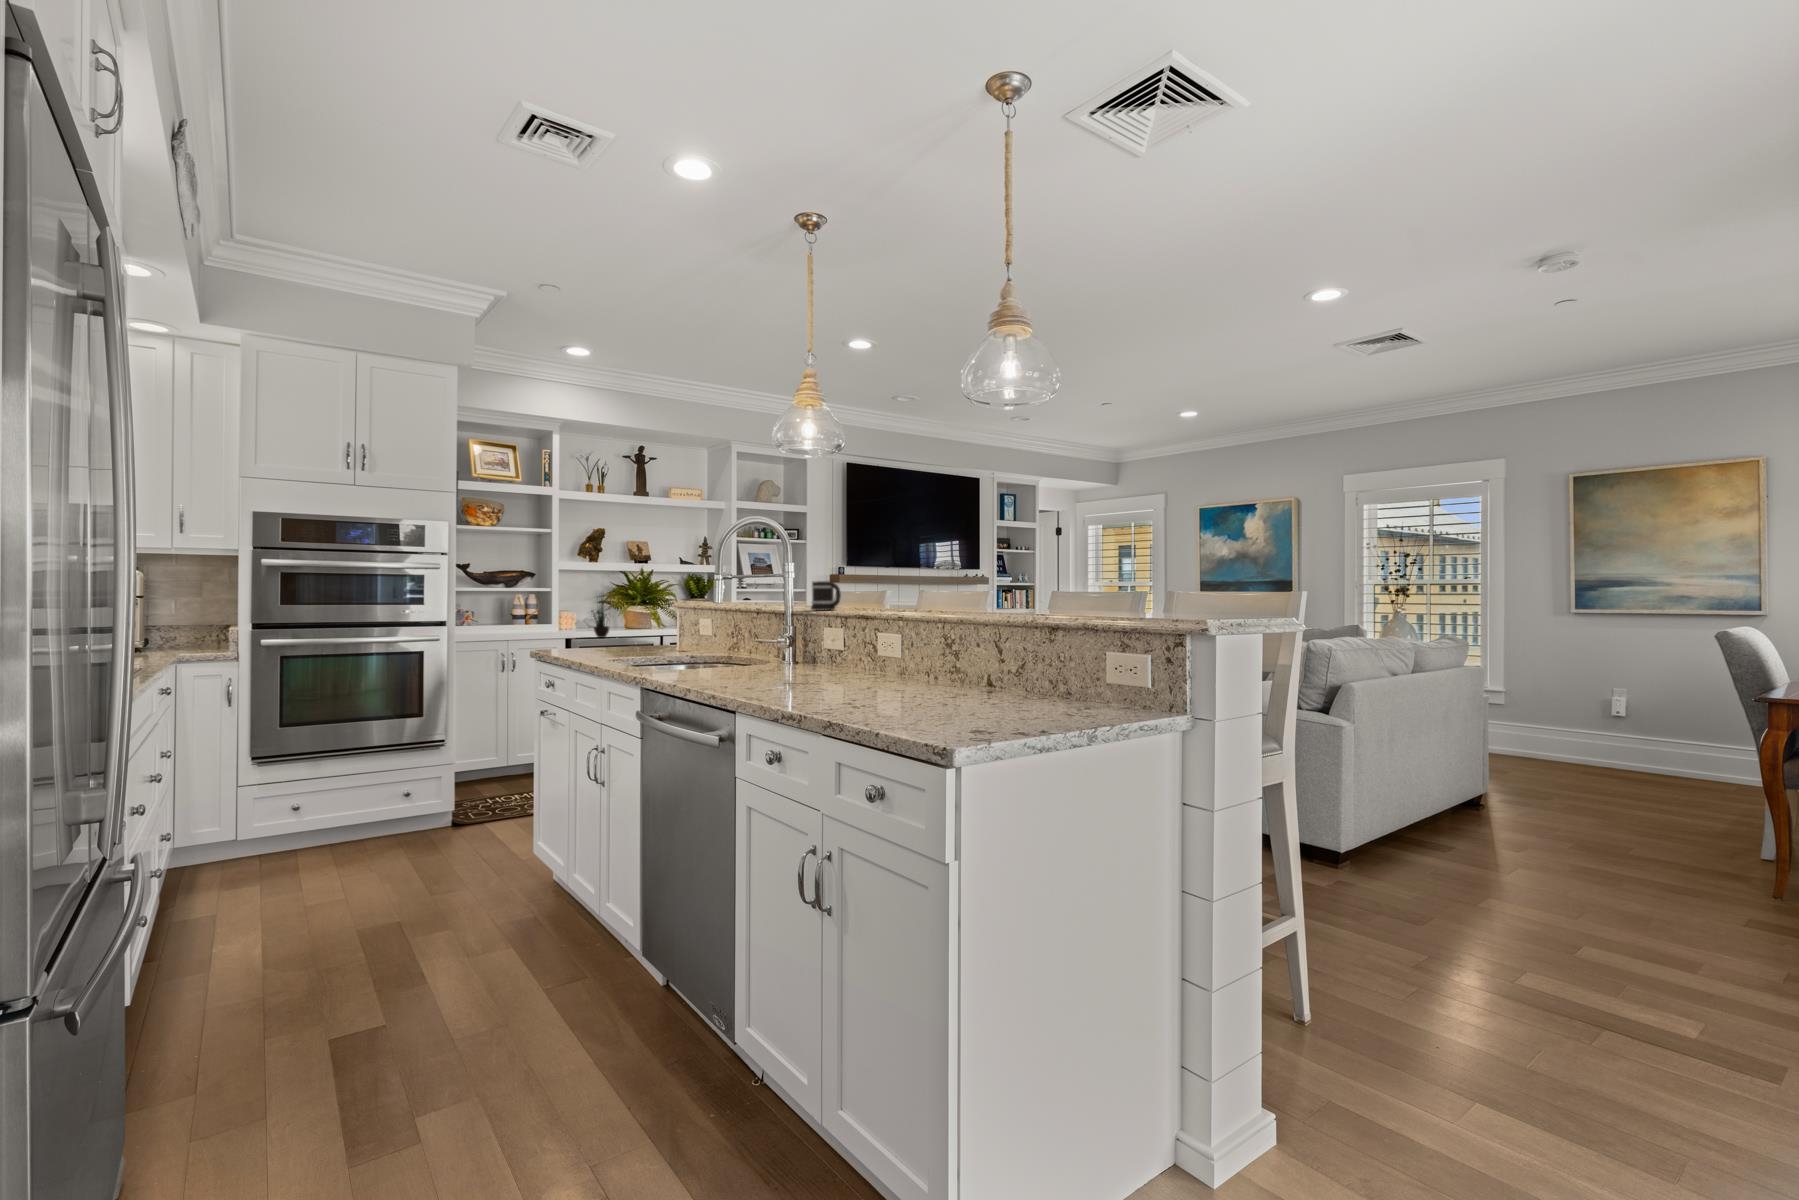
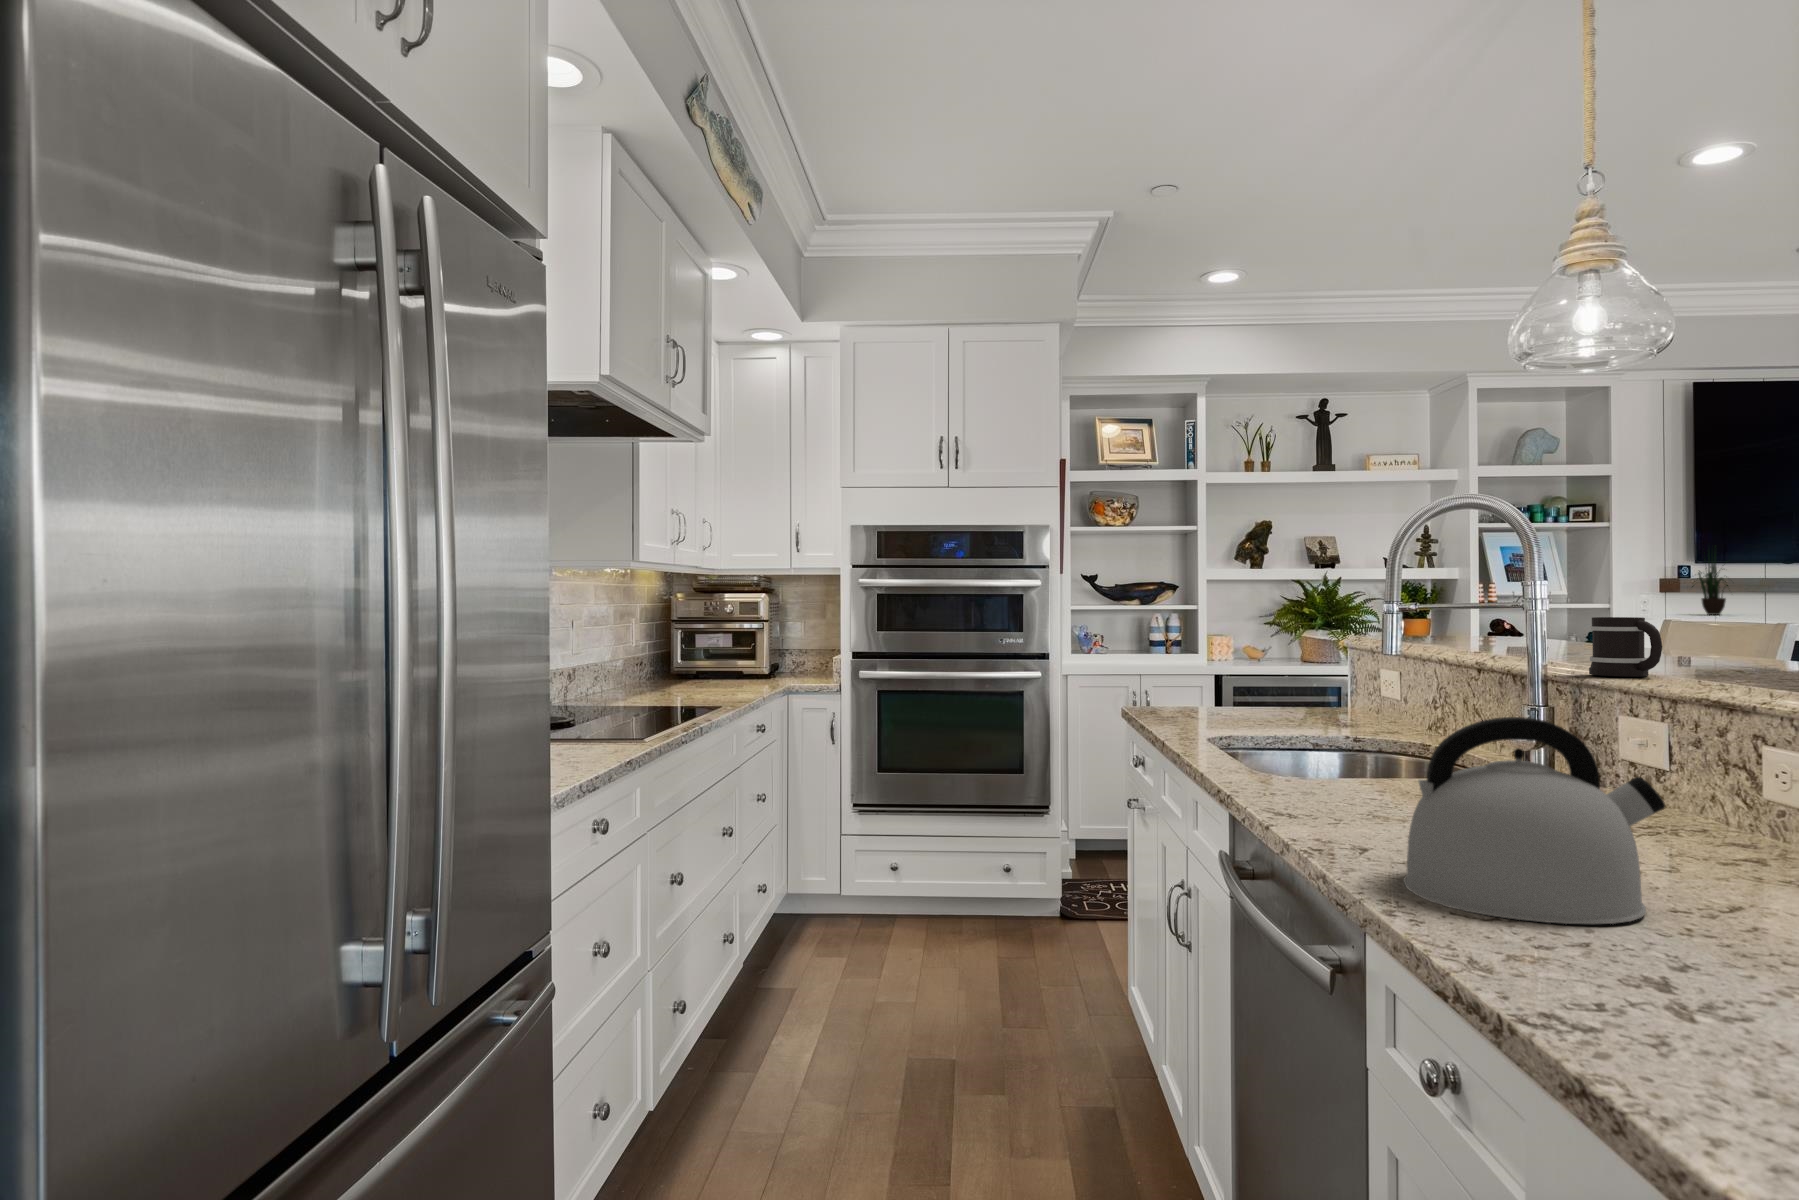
potted plant: present [591,601,609,638] -> present [1692,554,1728,615]
kettle: none [750,613,847,694] -> present [1404,717,1665,924]

